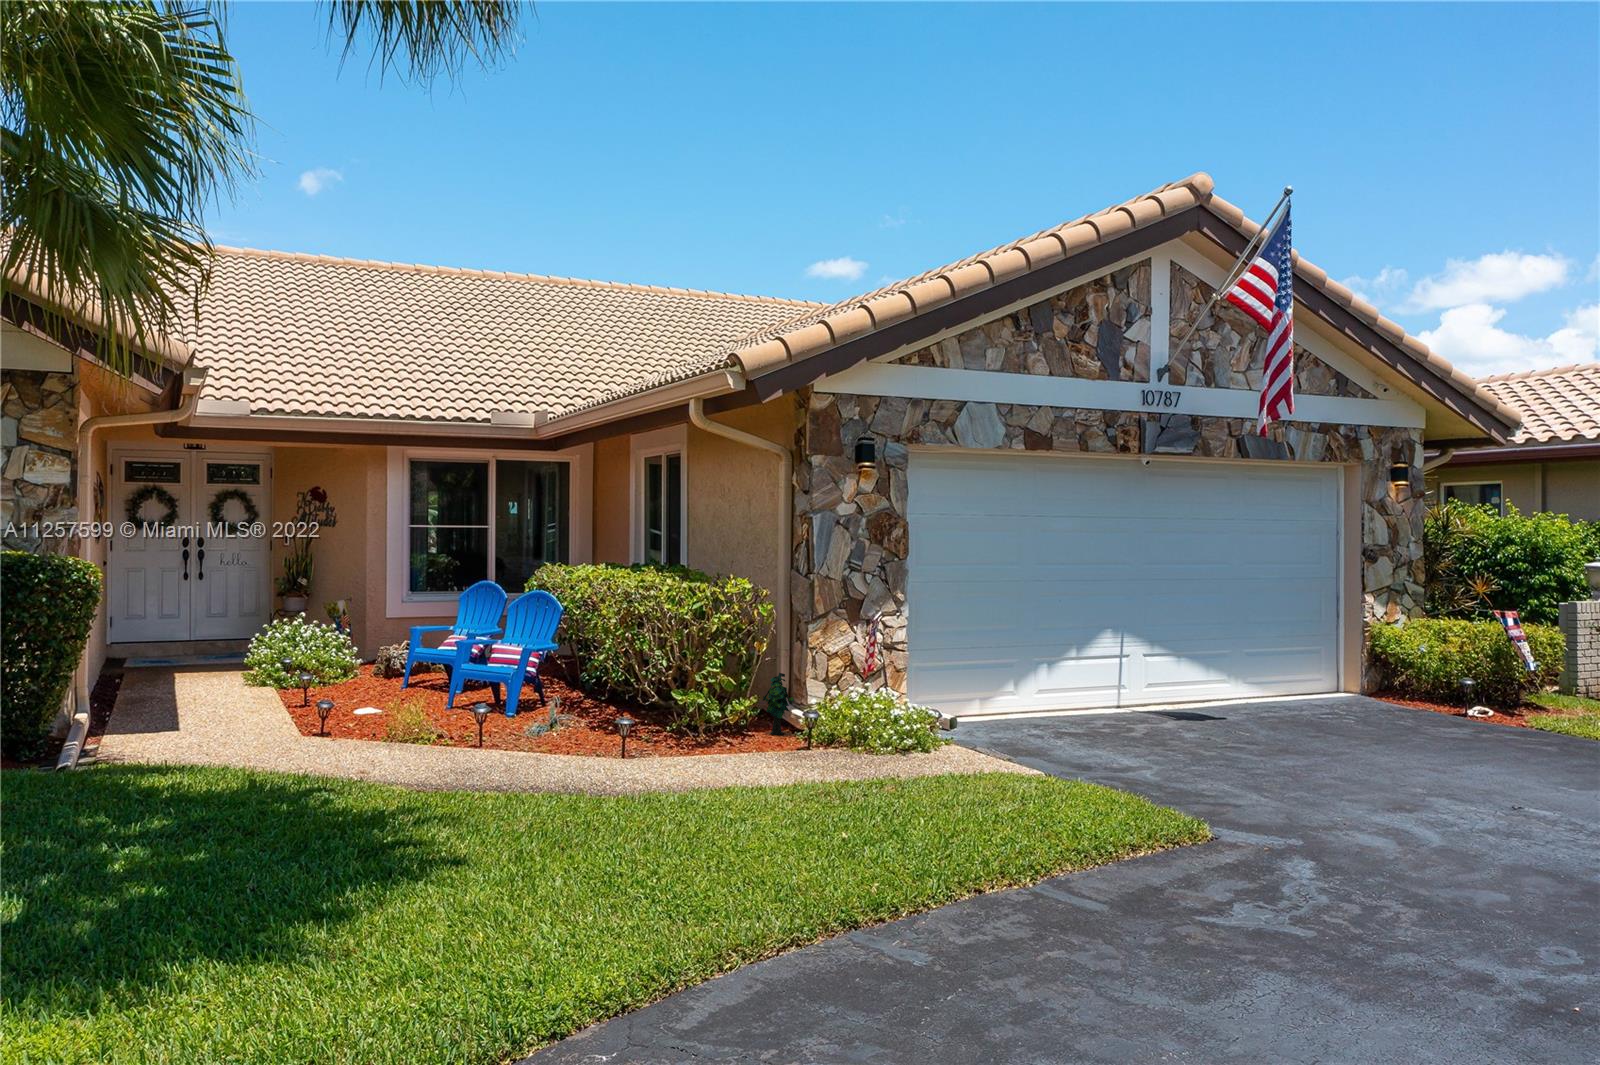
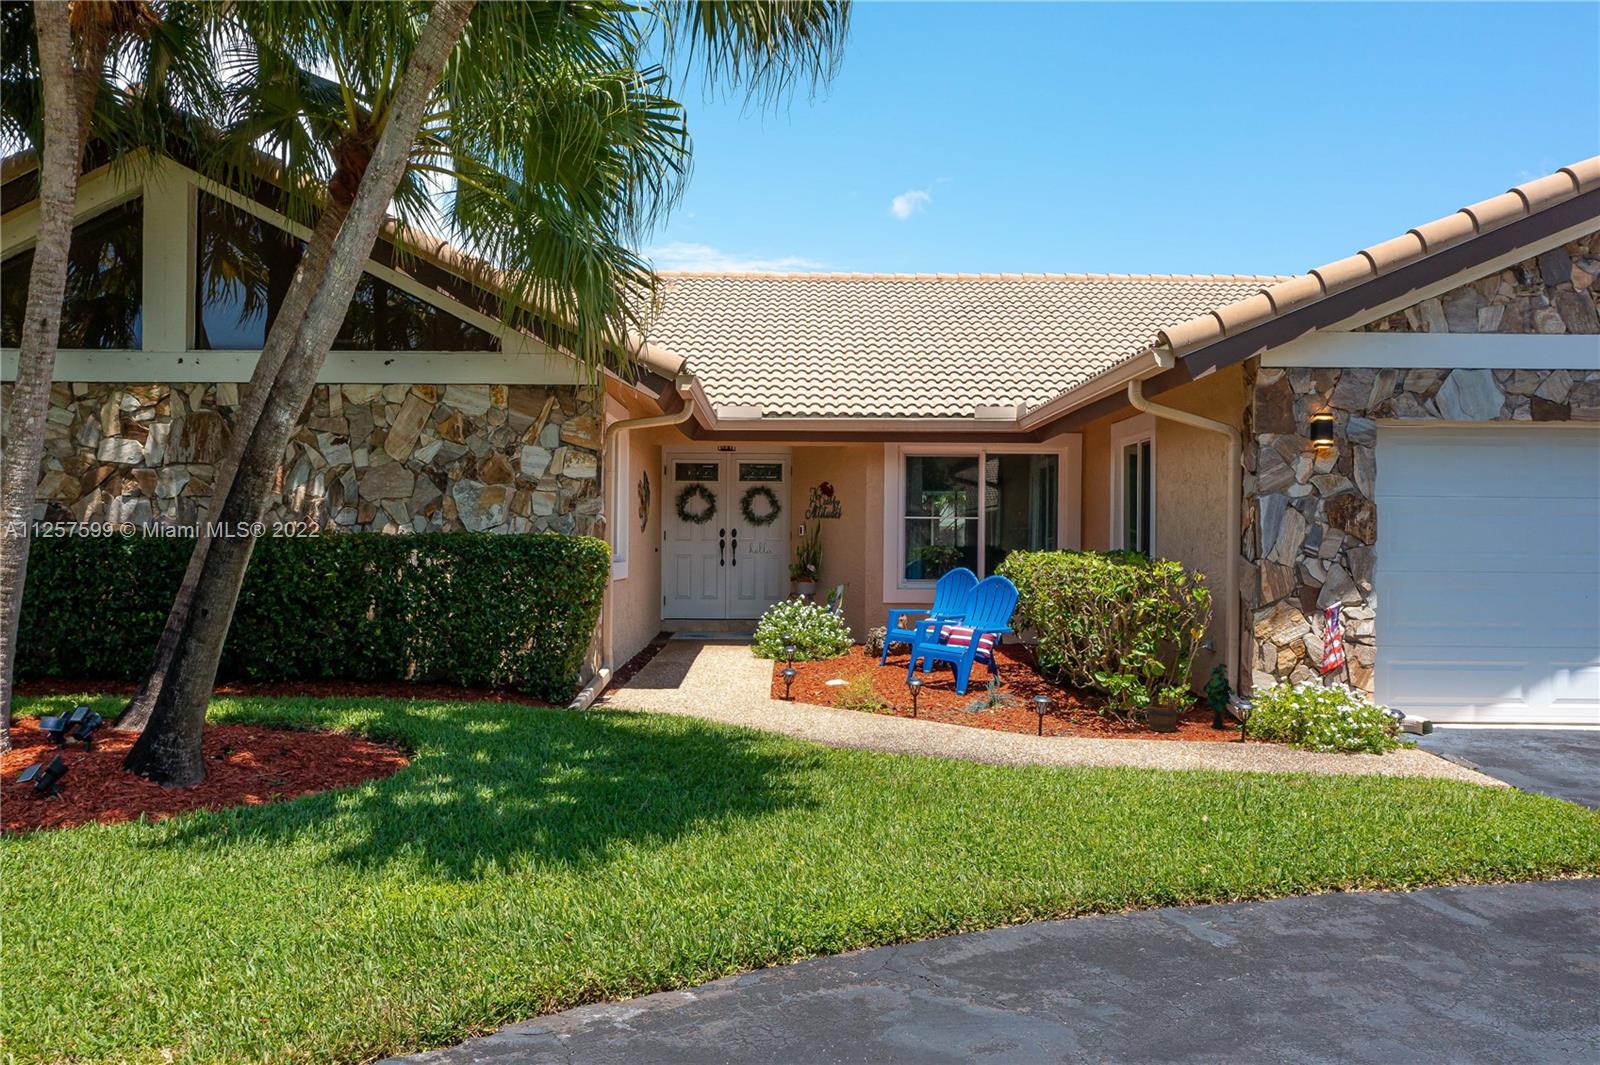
wooden bucket: none [716,695,744,742] -> present [1147,683,1177,732]

